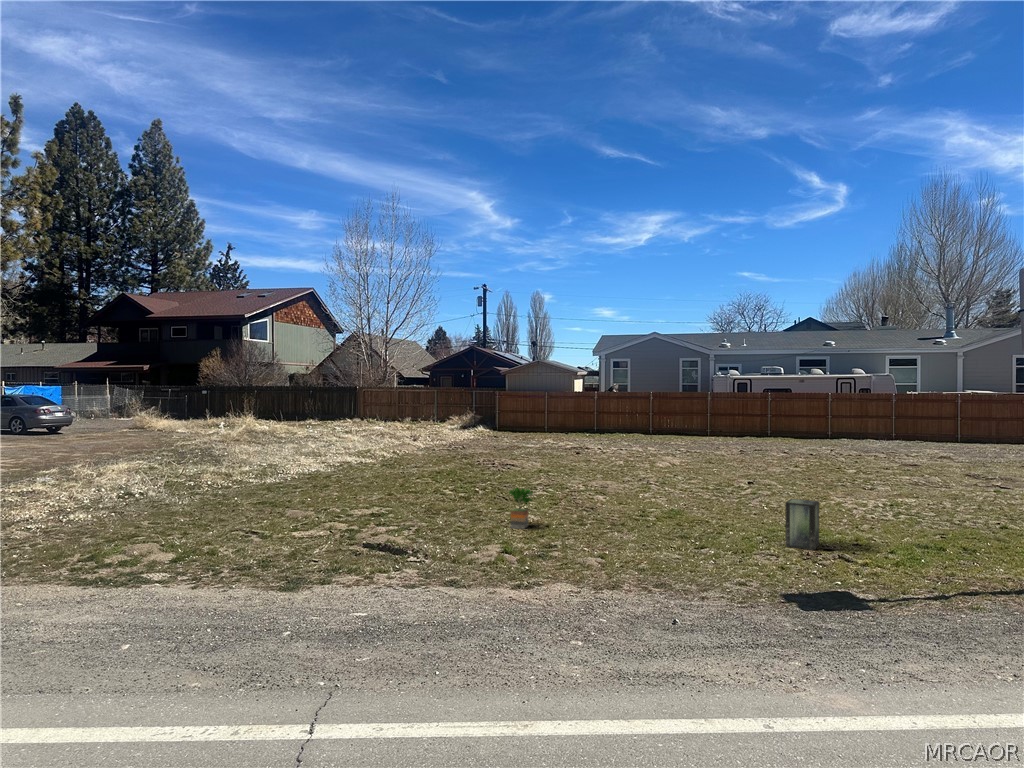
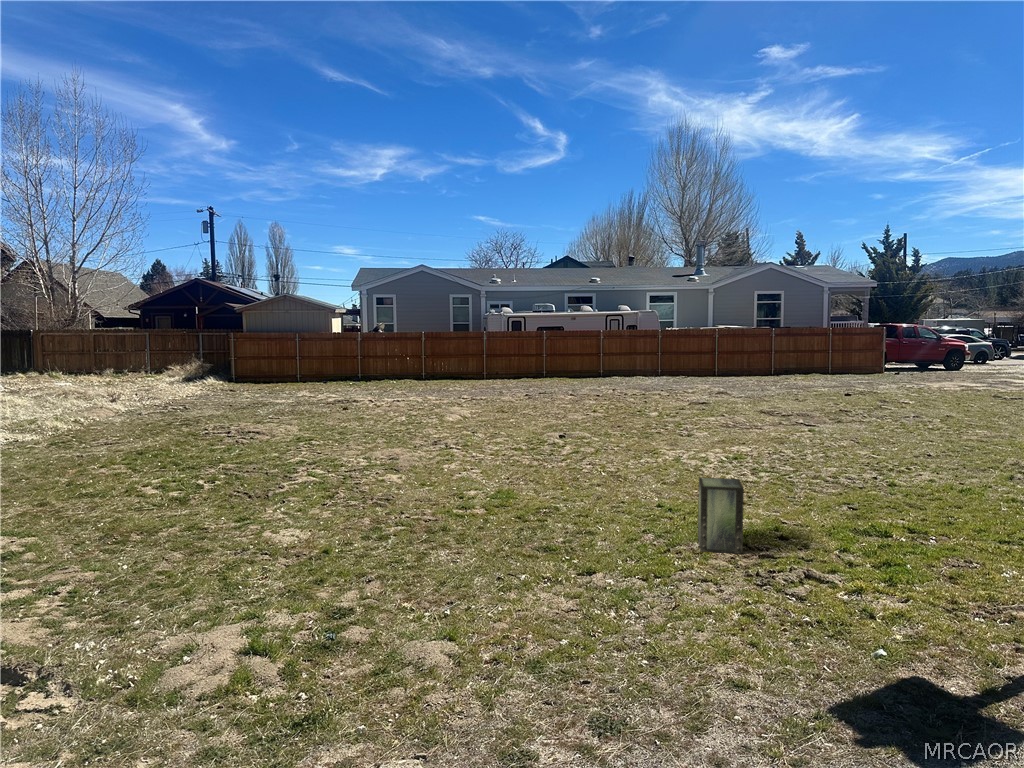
potted tree: present [509,488,532,529] -> none [251,494,300,568]

